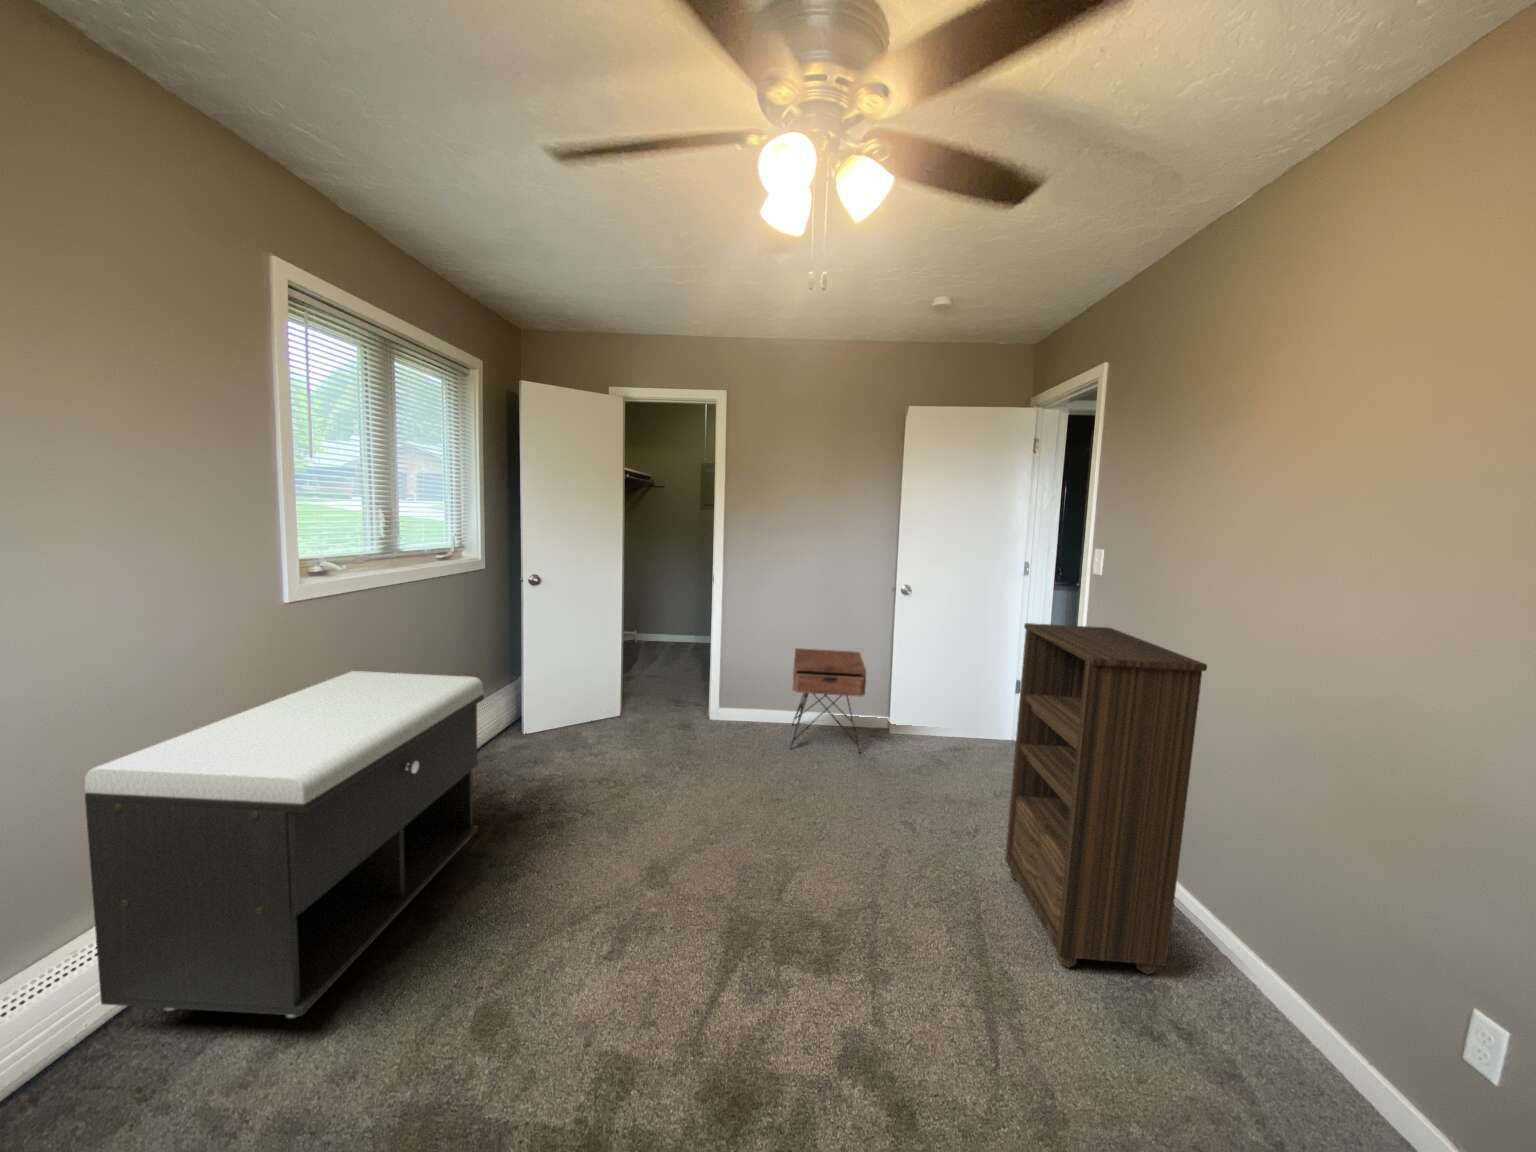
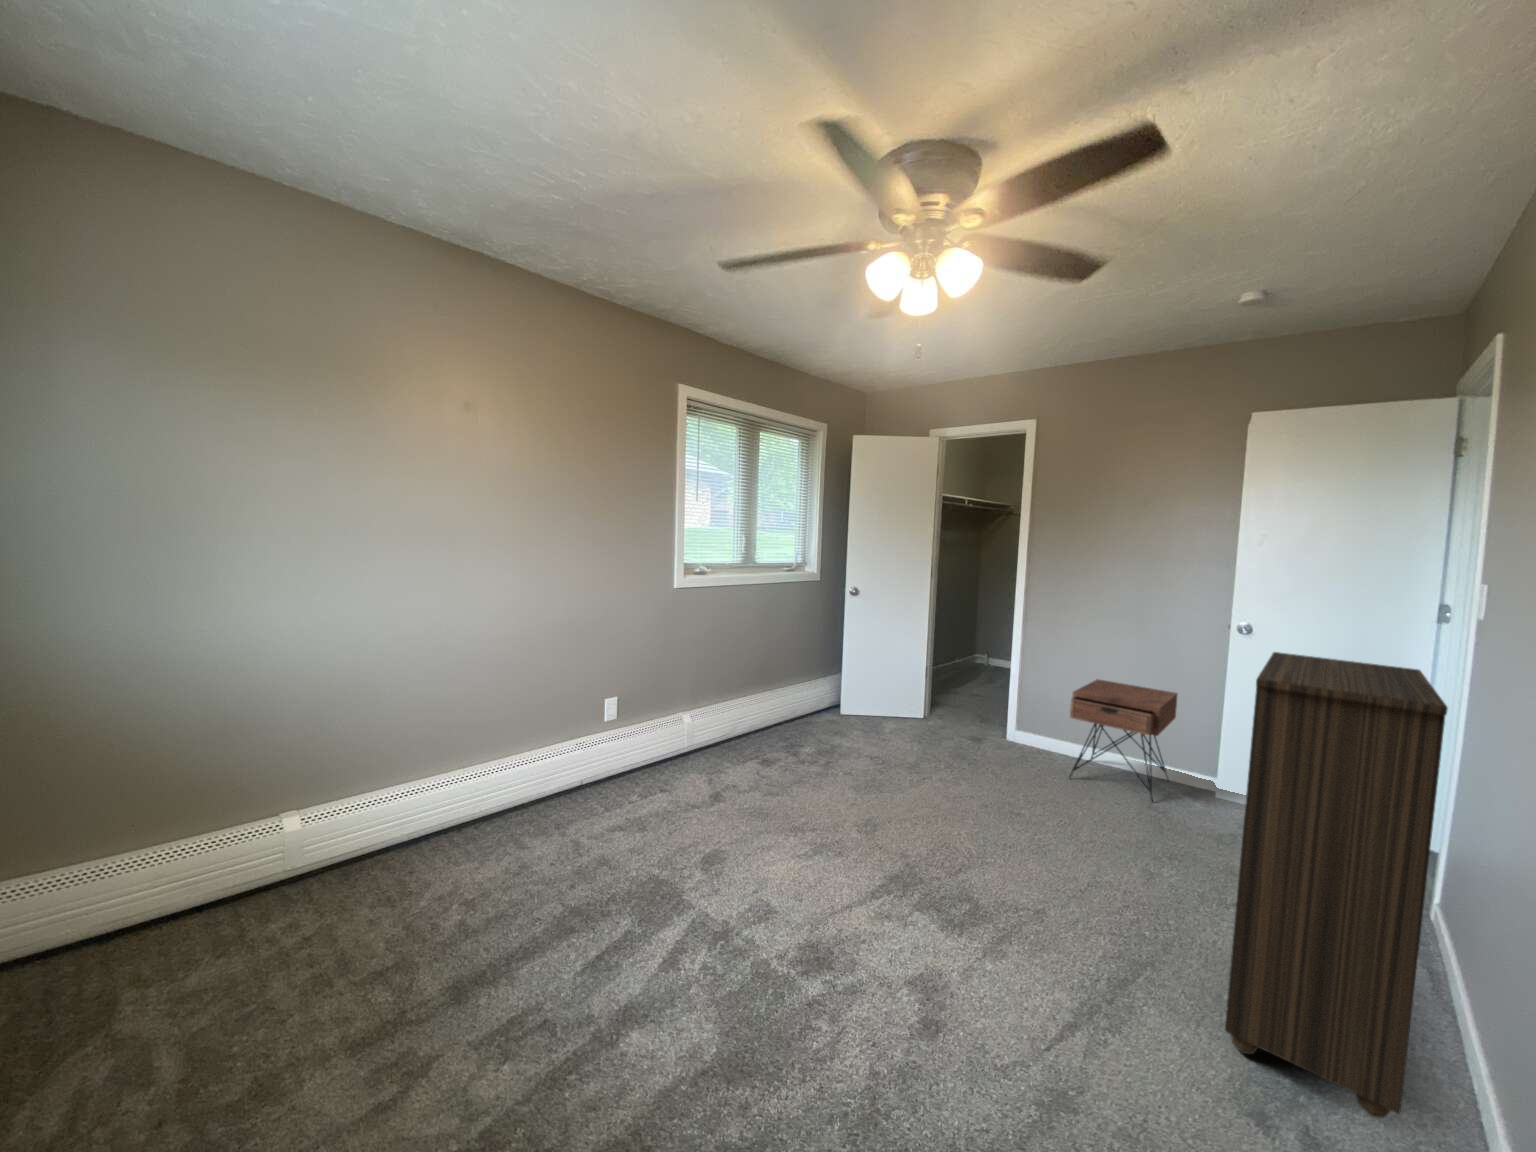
storage bench: present [85,671,484,1019] -> none [568,637,772,818]

